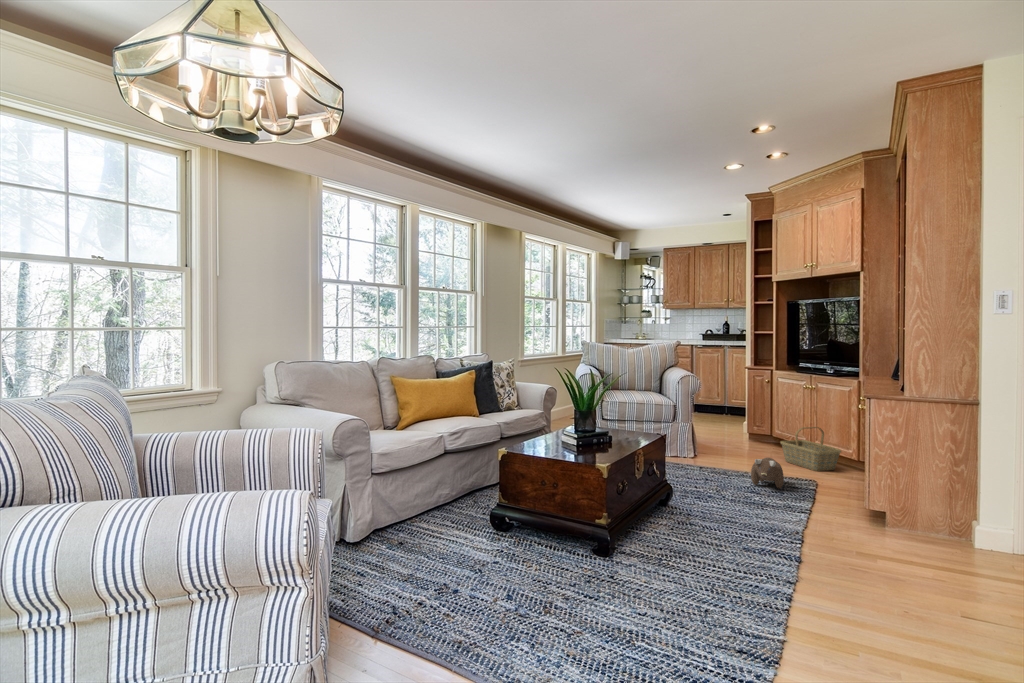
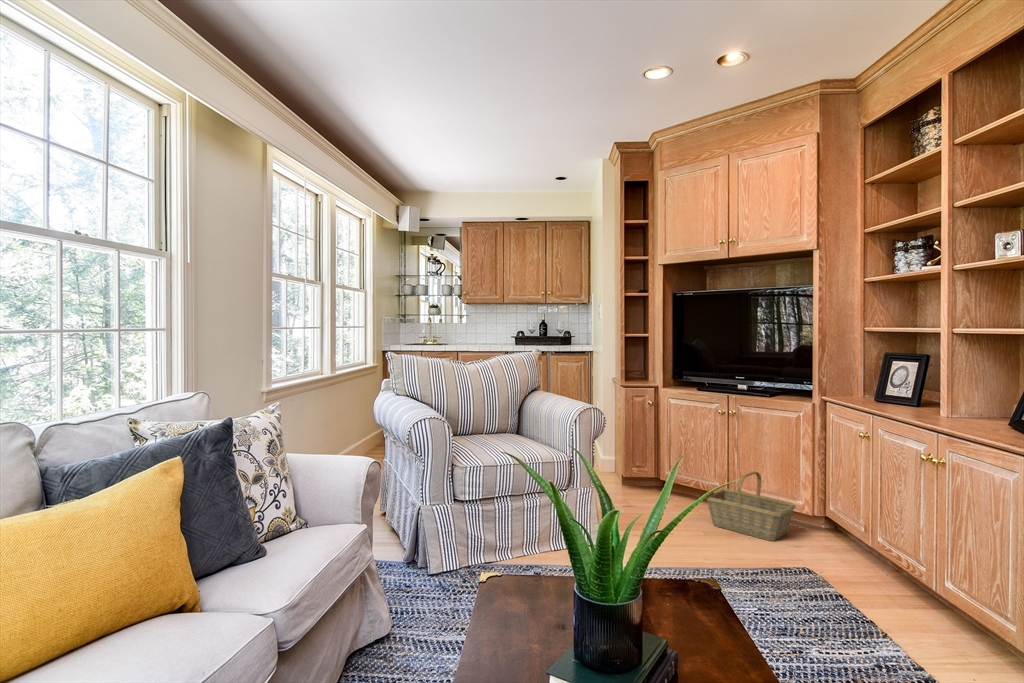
plush toy: present [751,458,784,489] -> none [747,550,806,605]

